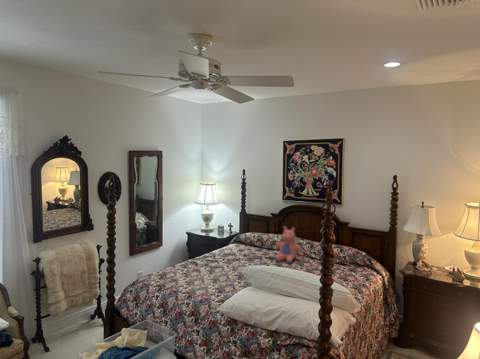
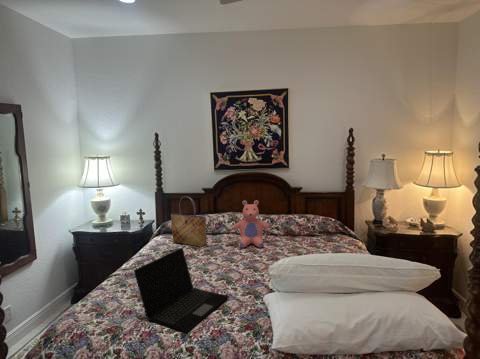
tote bag: none [237,217,257,255] -> present [171,196,207,247]
laptop: none [177,249,231,293] -> present [134,248,228,333]

